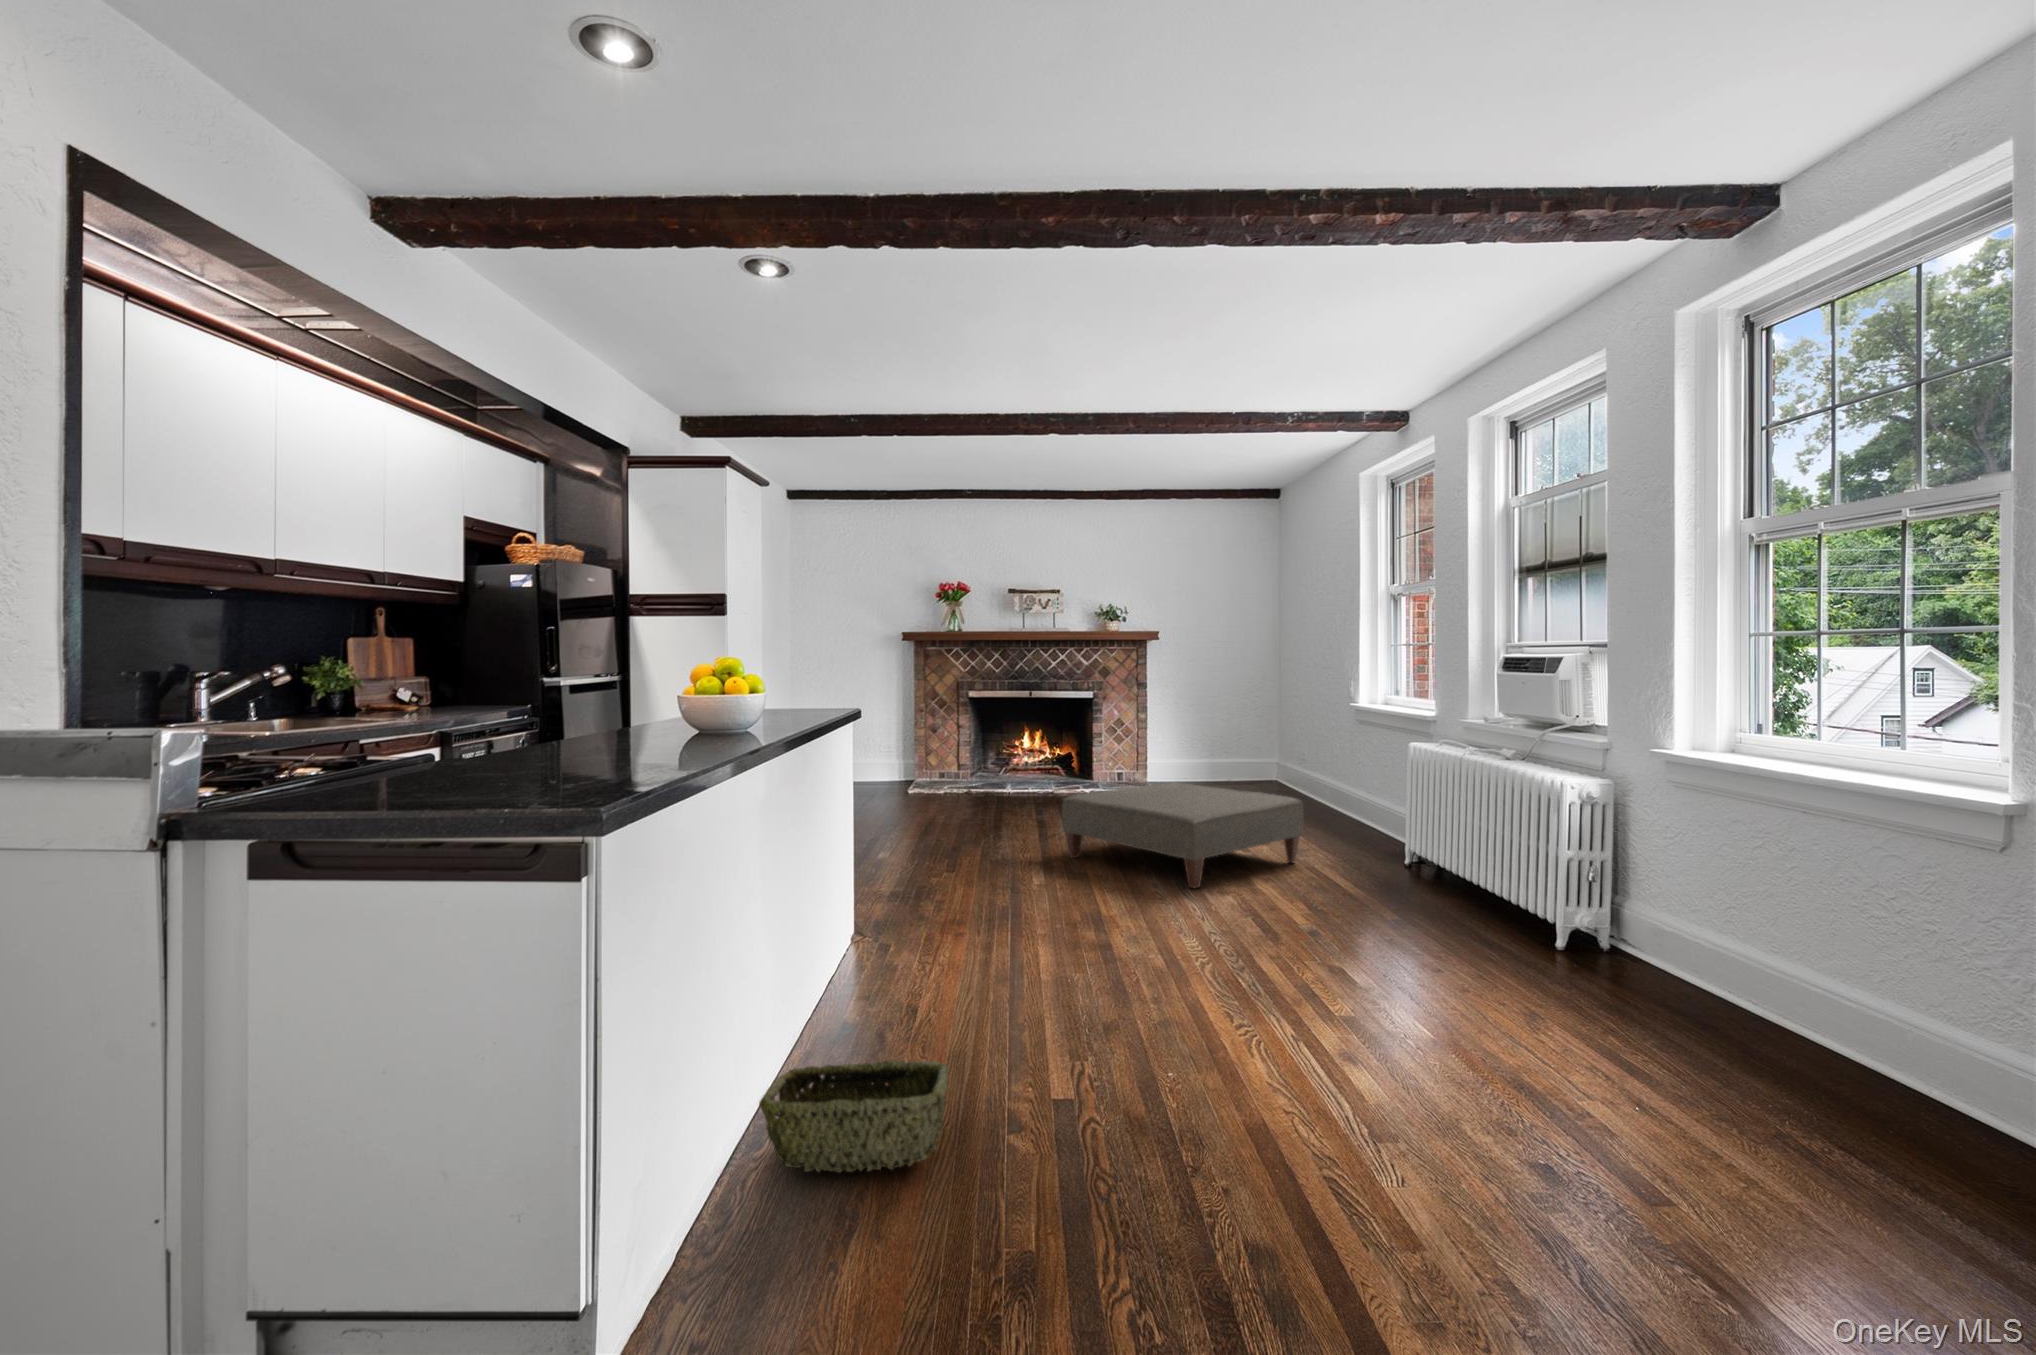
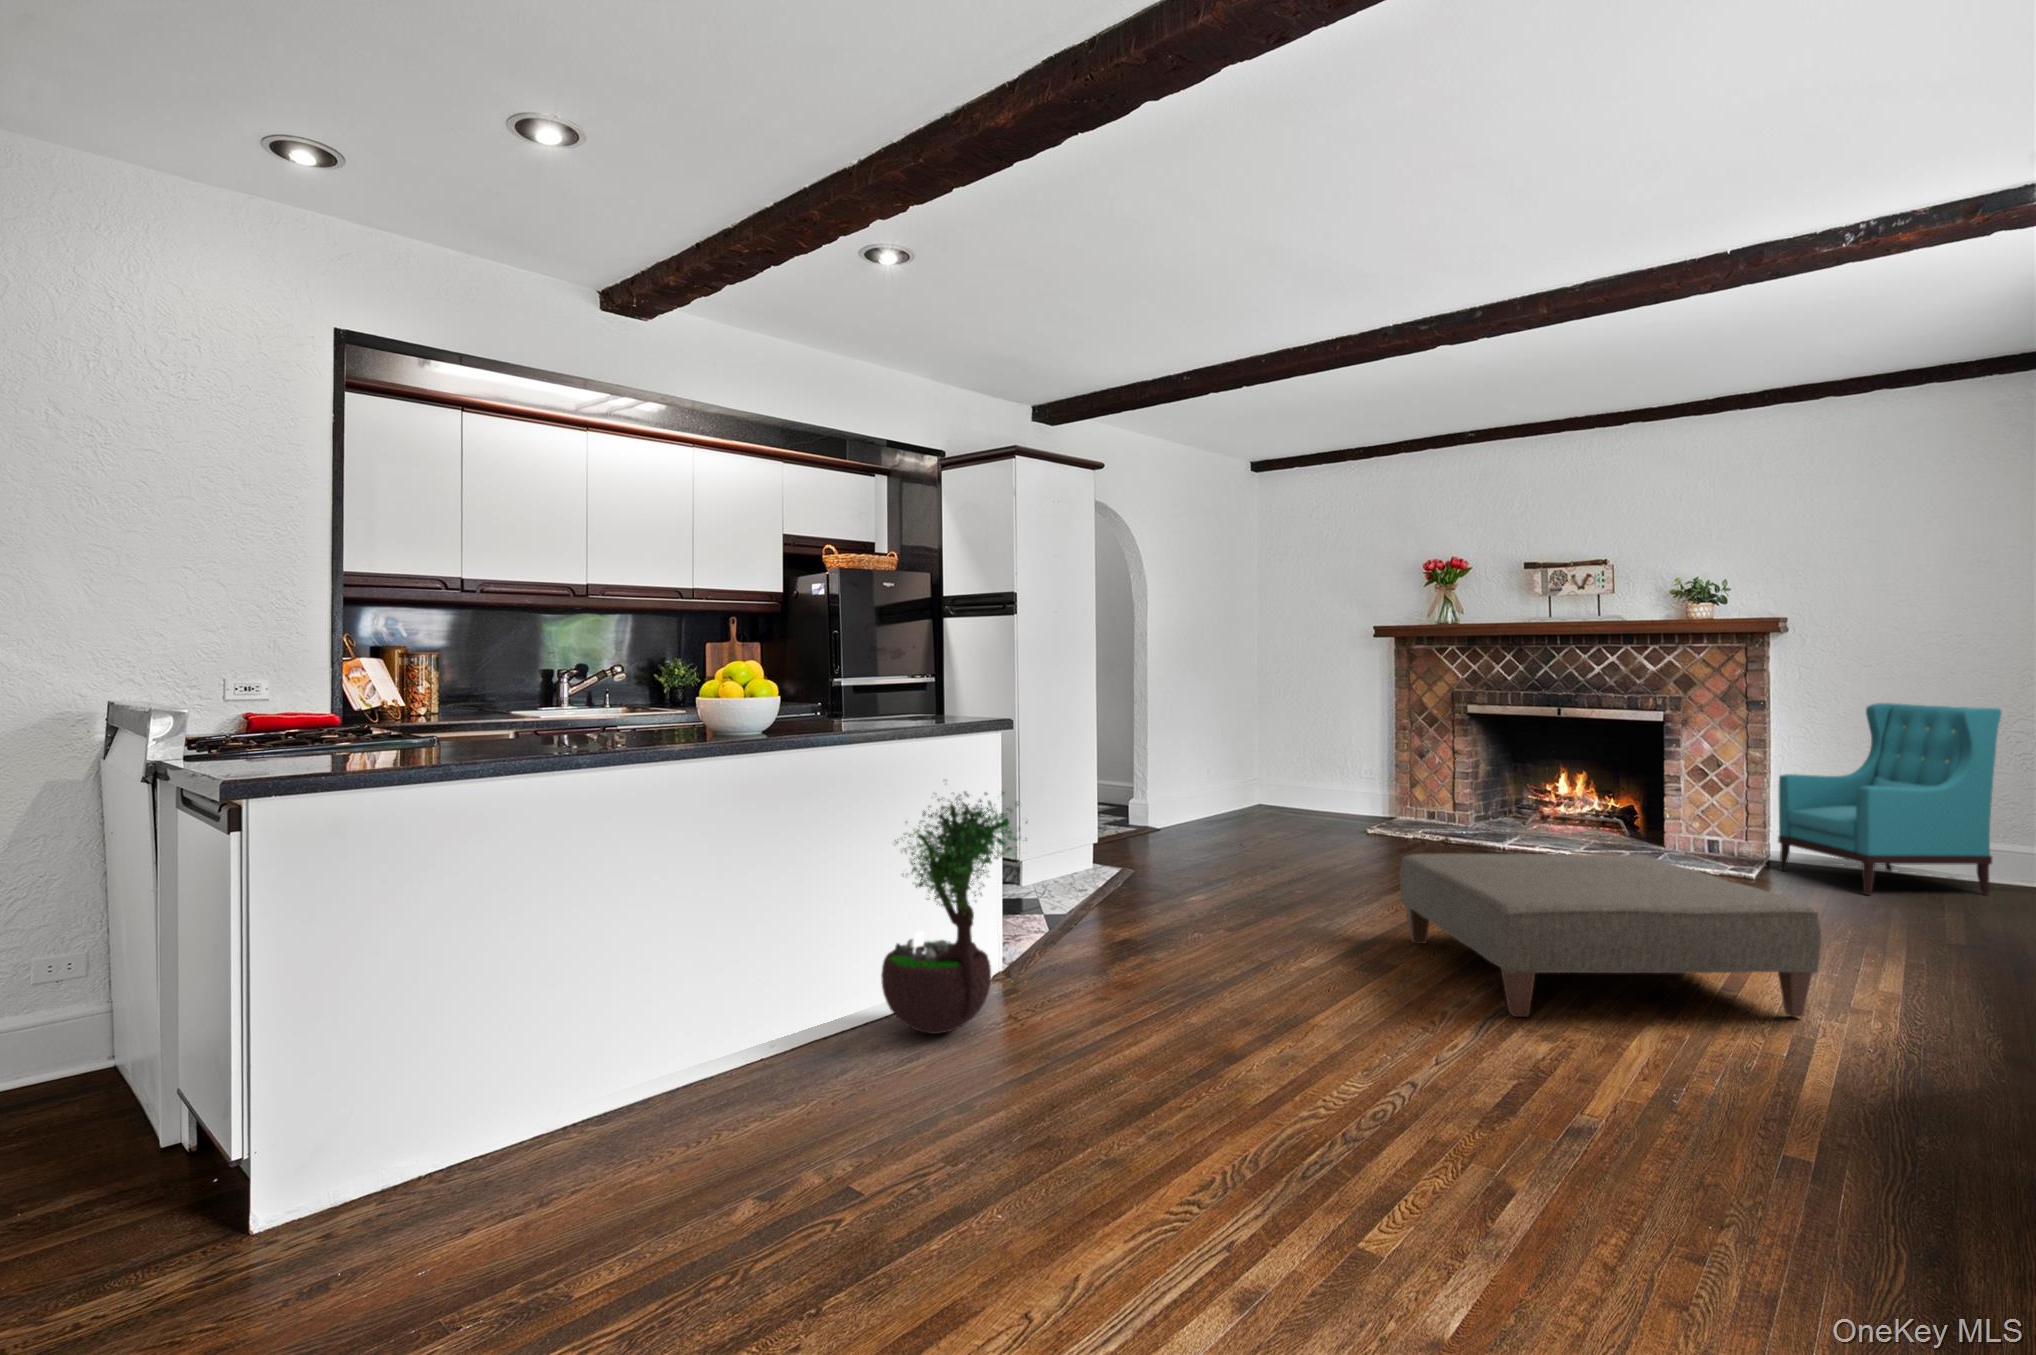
armchair: none [1161,684,1262,796] -> present [1778,703,2001,895]
potted tree: none [851,763,983,985] -> present [881,792,1026,1034]
woven basket: present [759,1061,948,1172] -> none [512,1064,699,1188]

